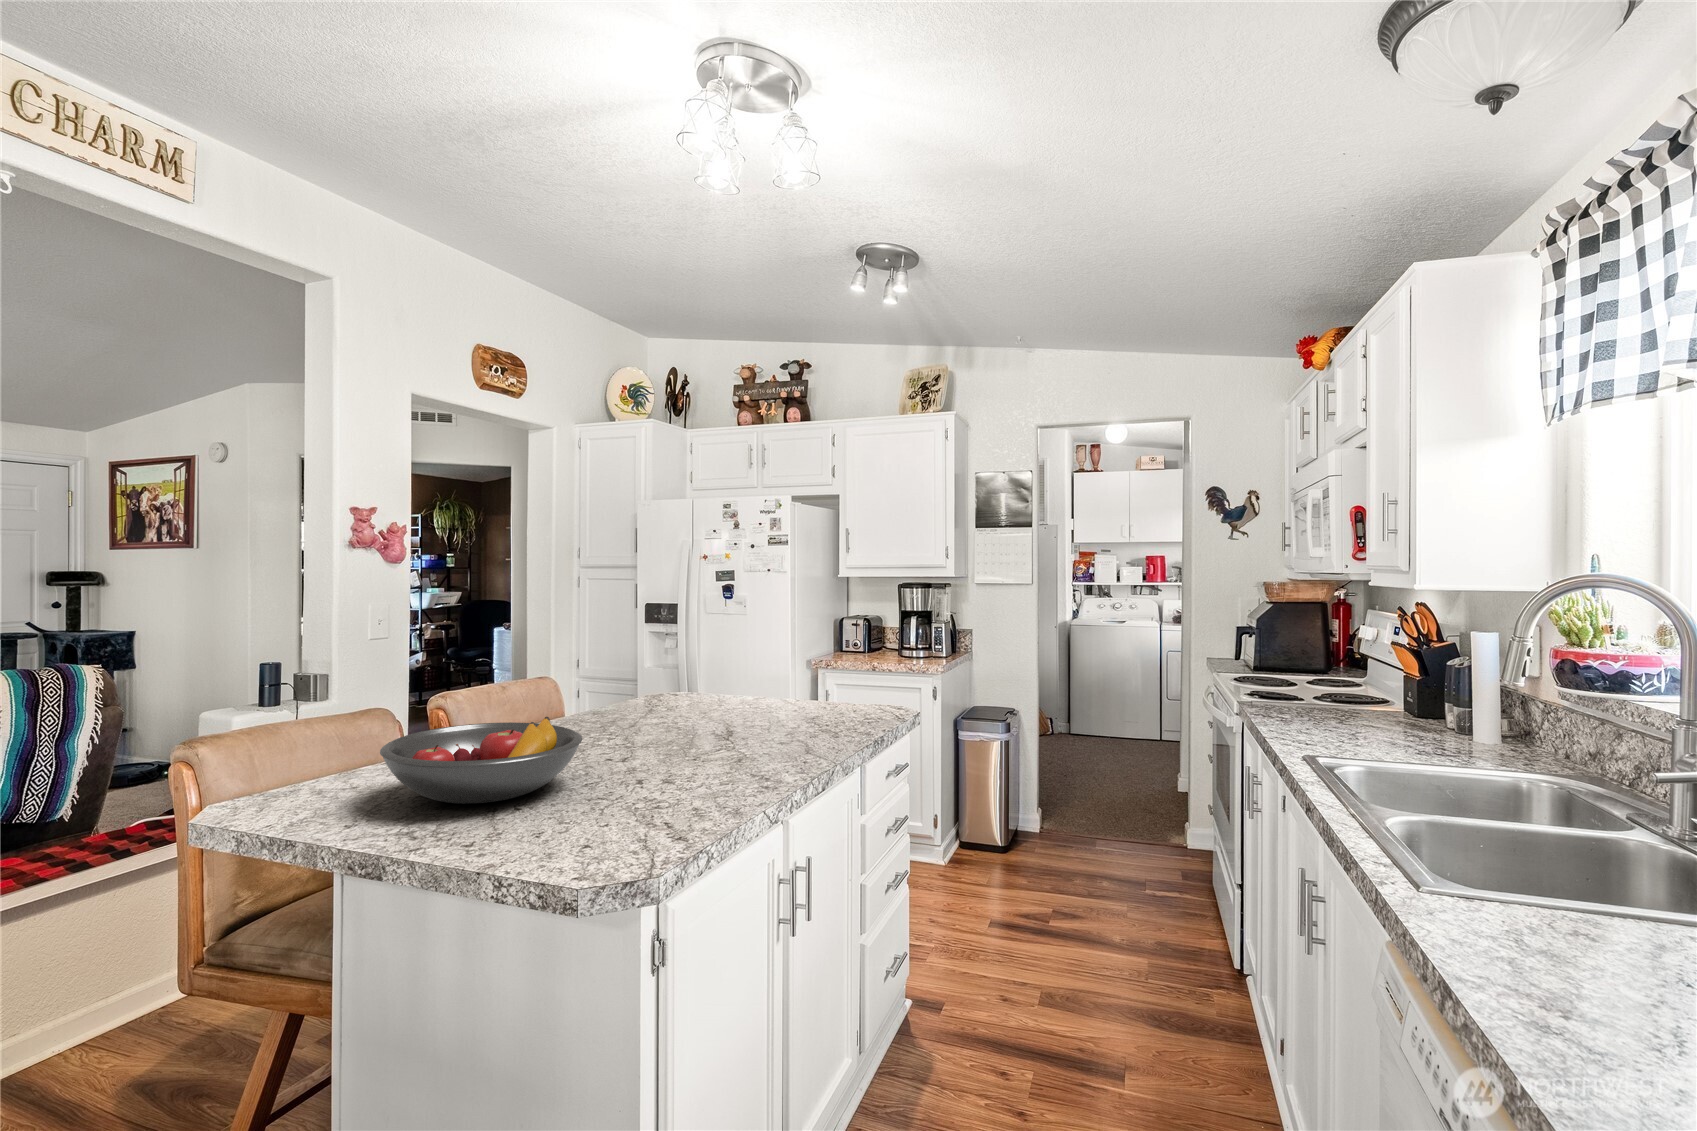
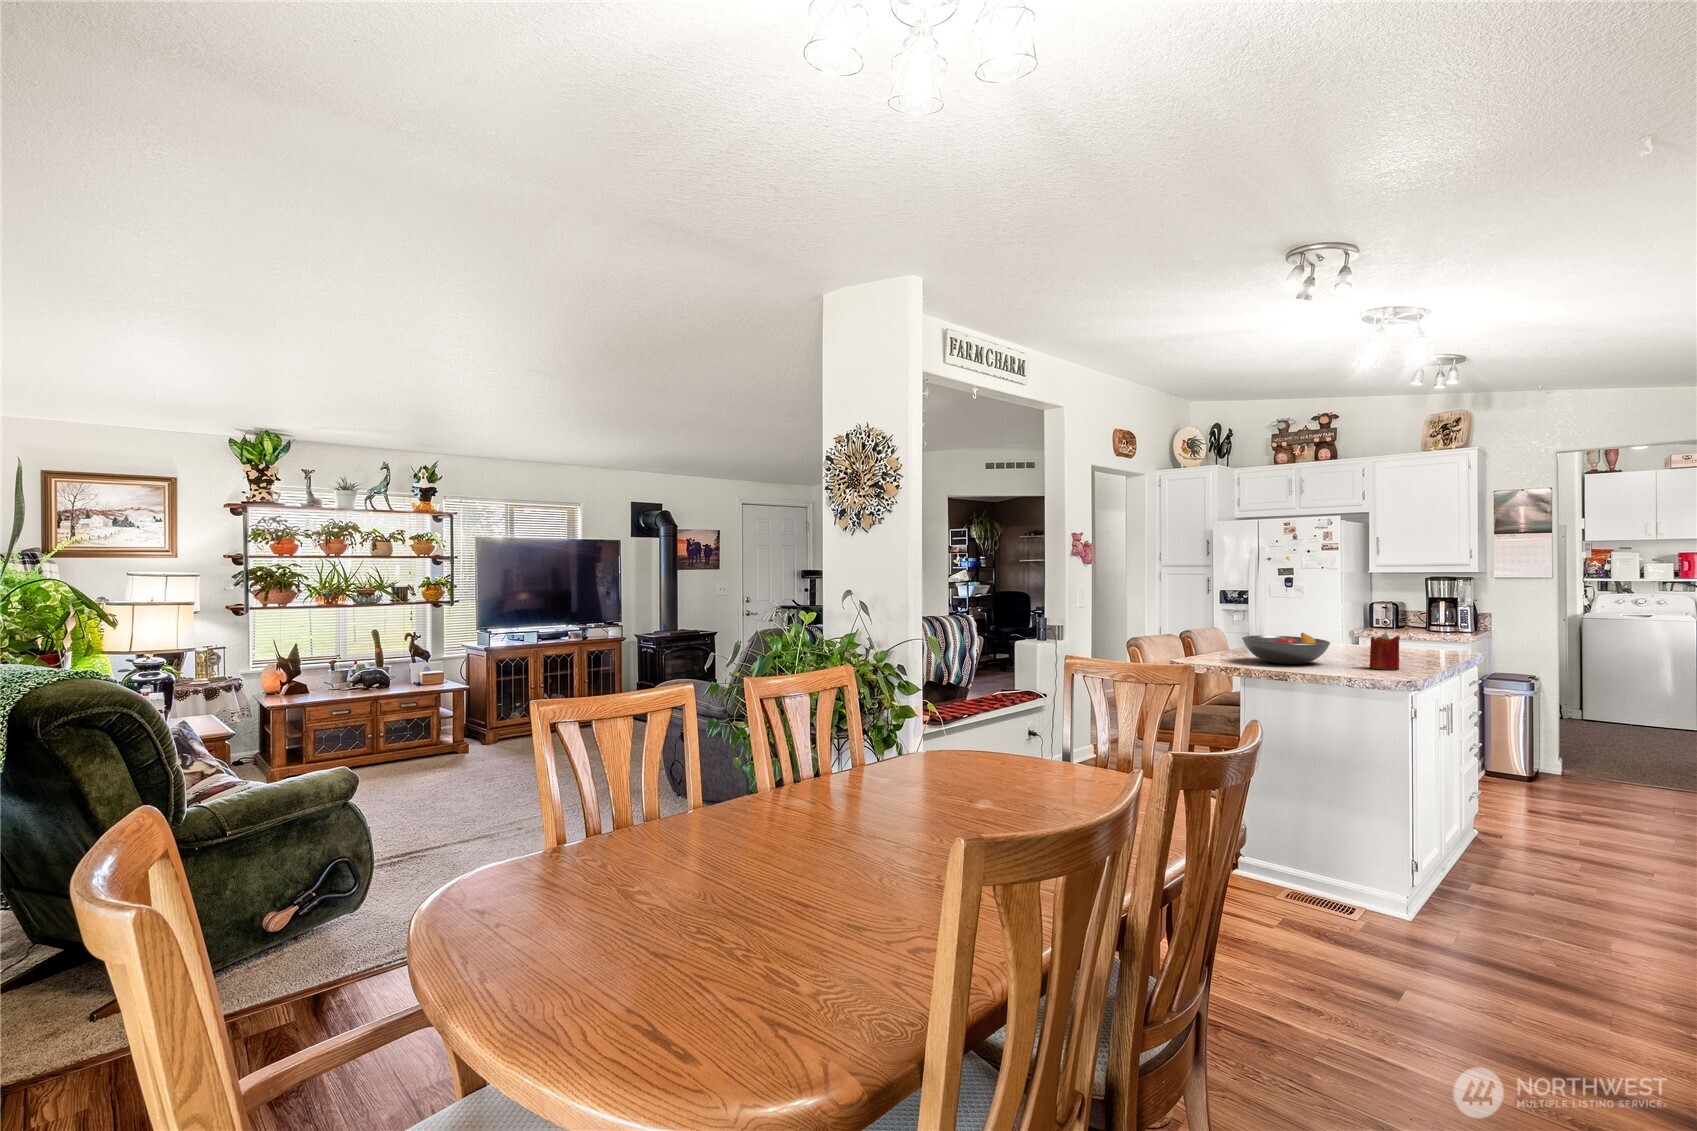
candle: none [629,724,690,818] -> present [1369,632,1400,670]

